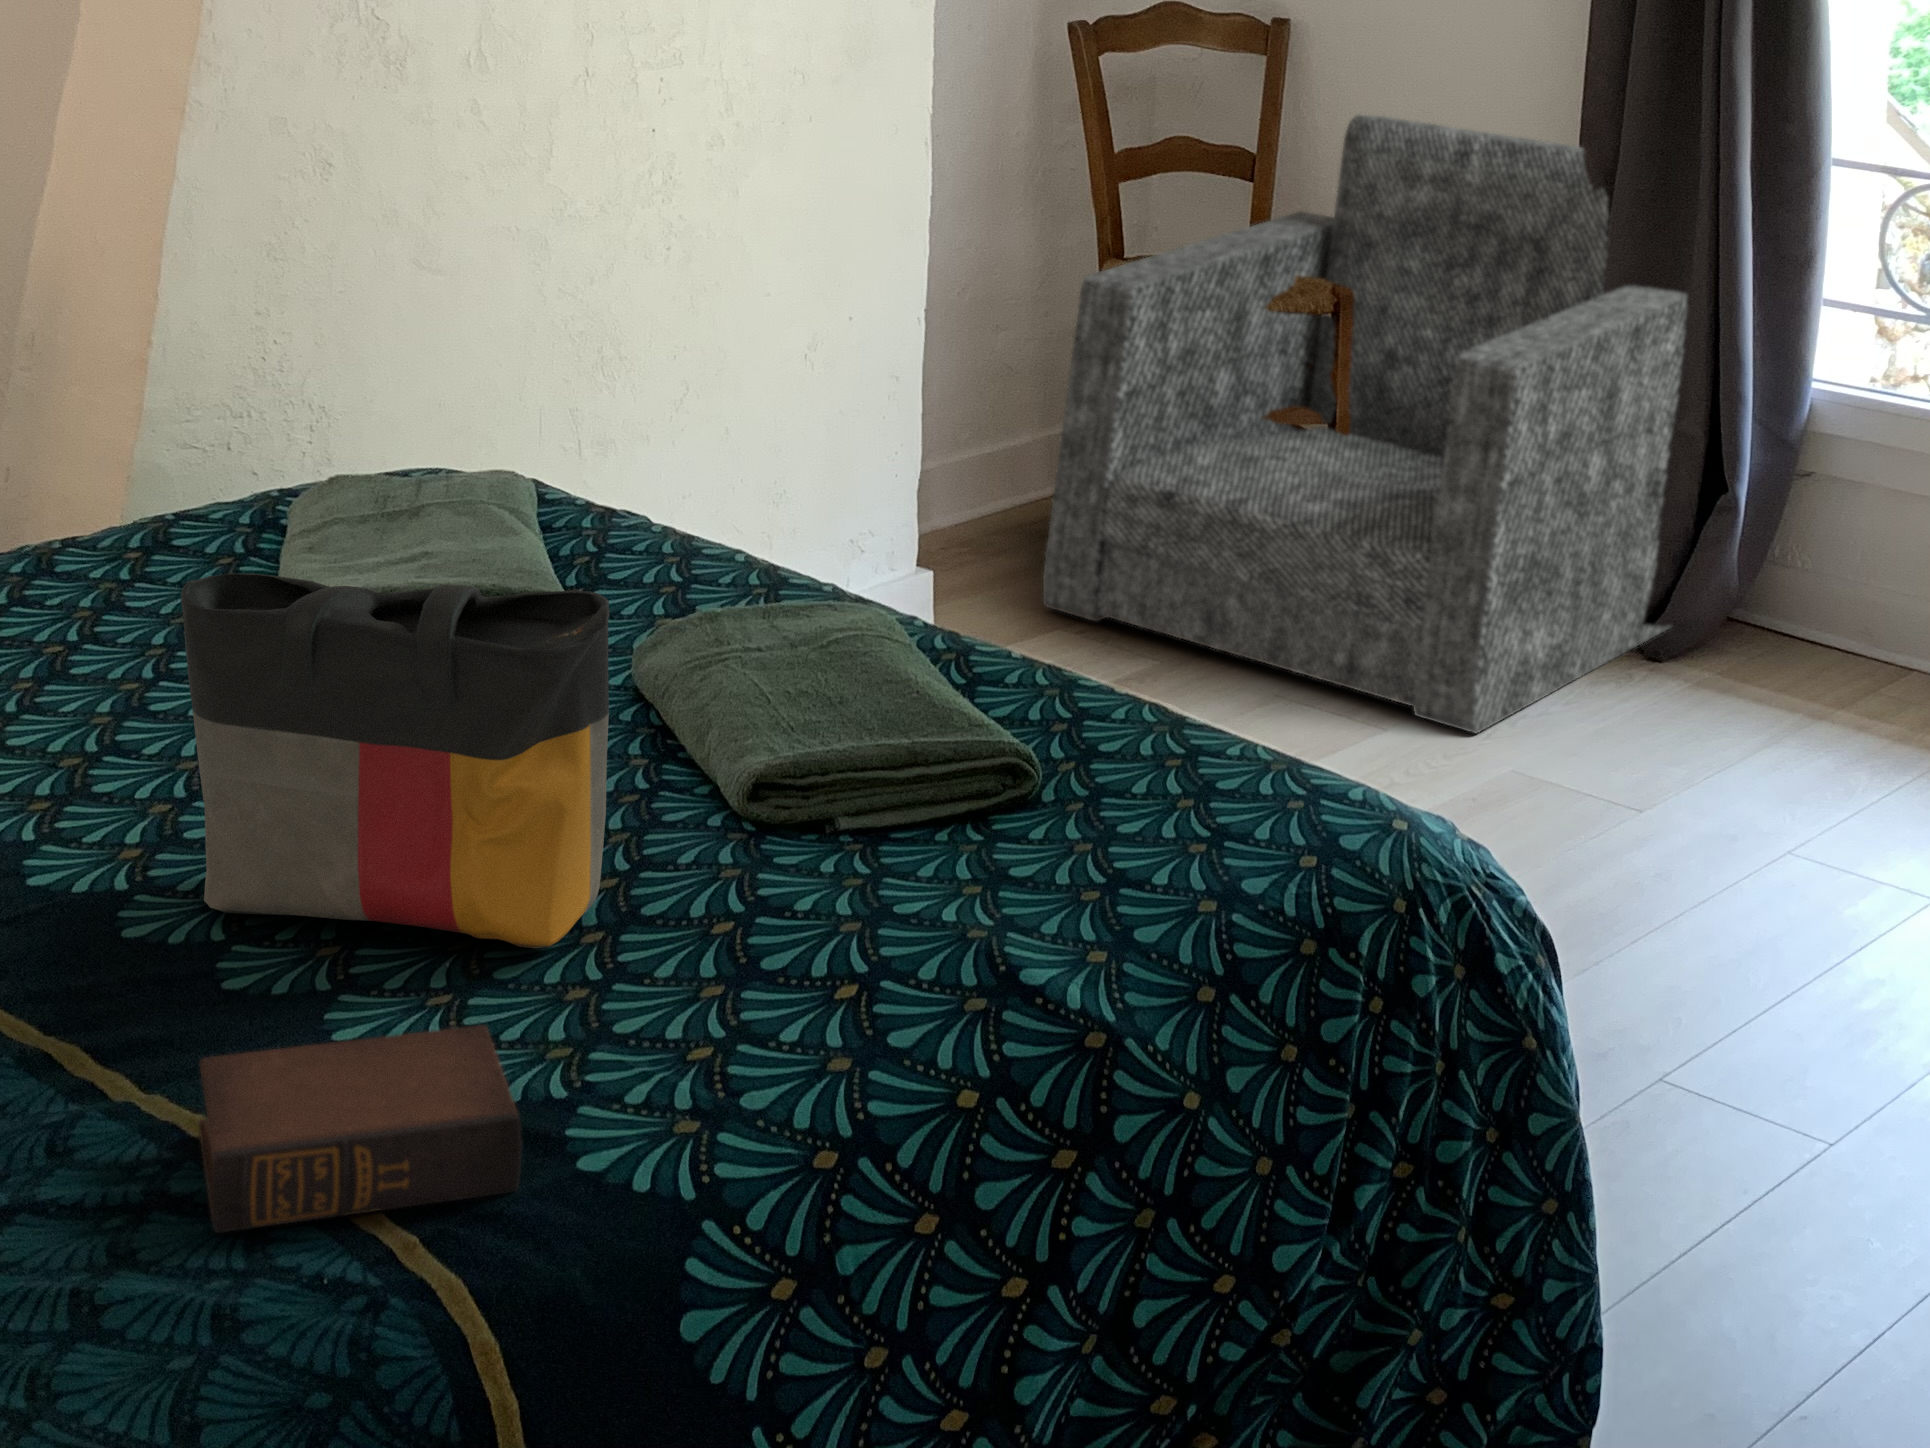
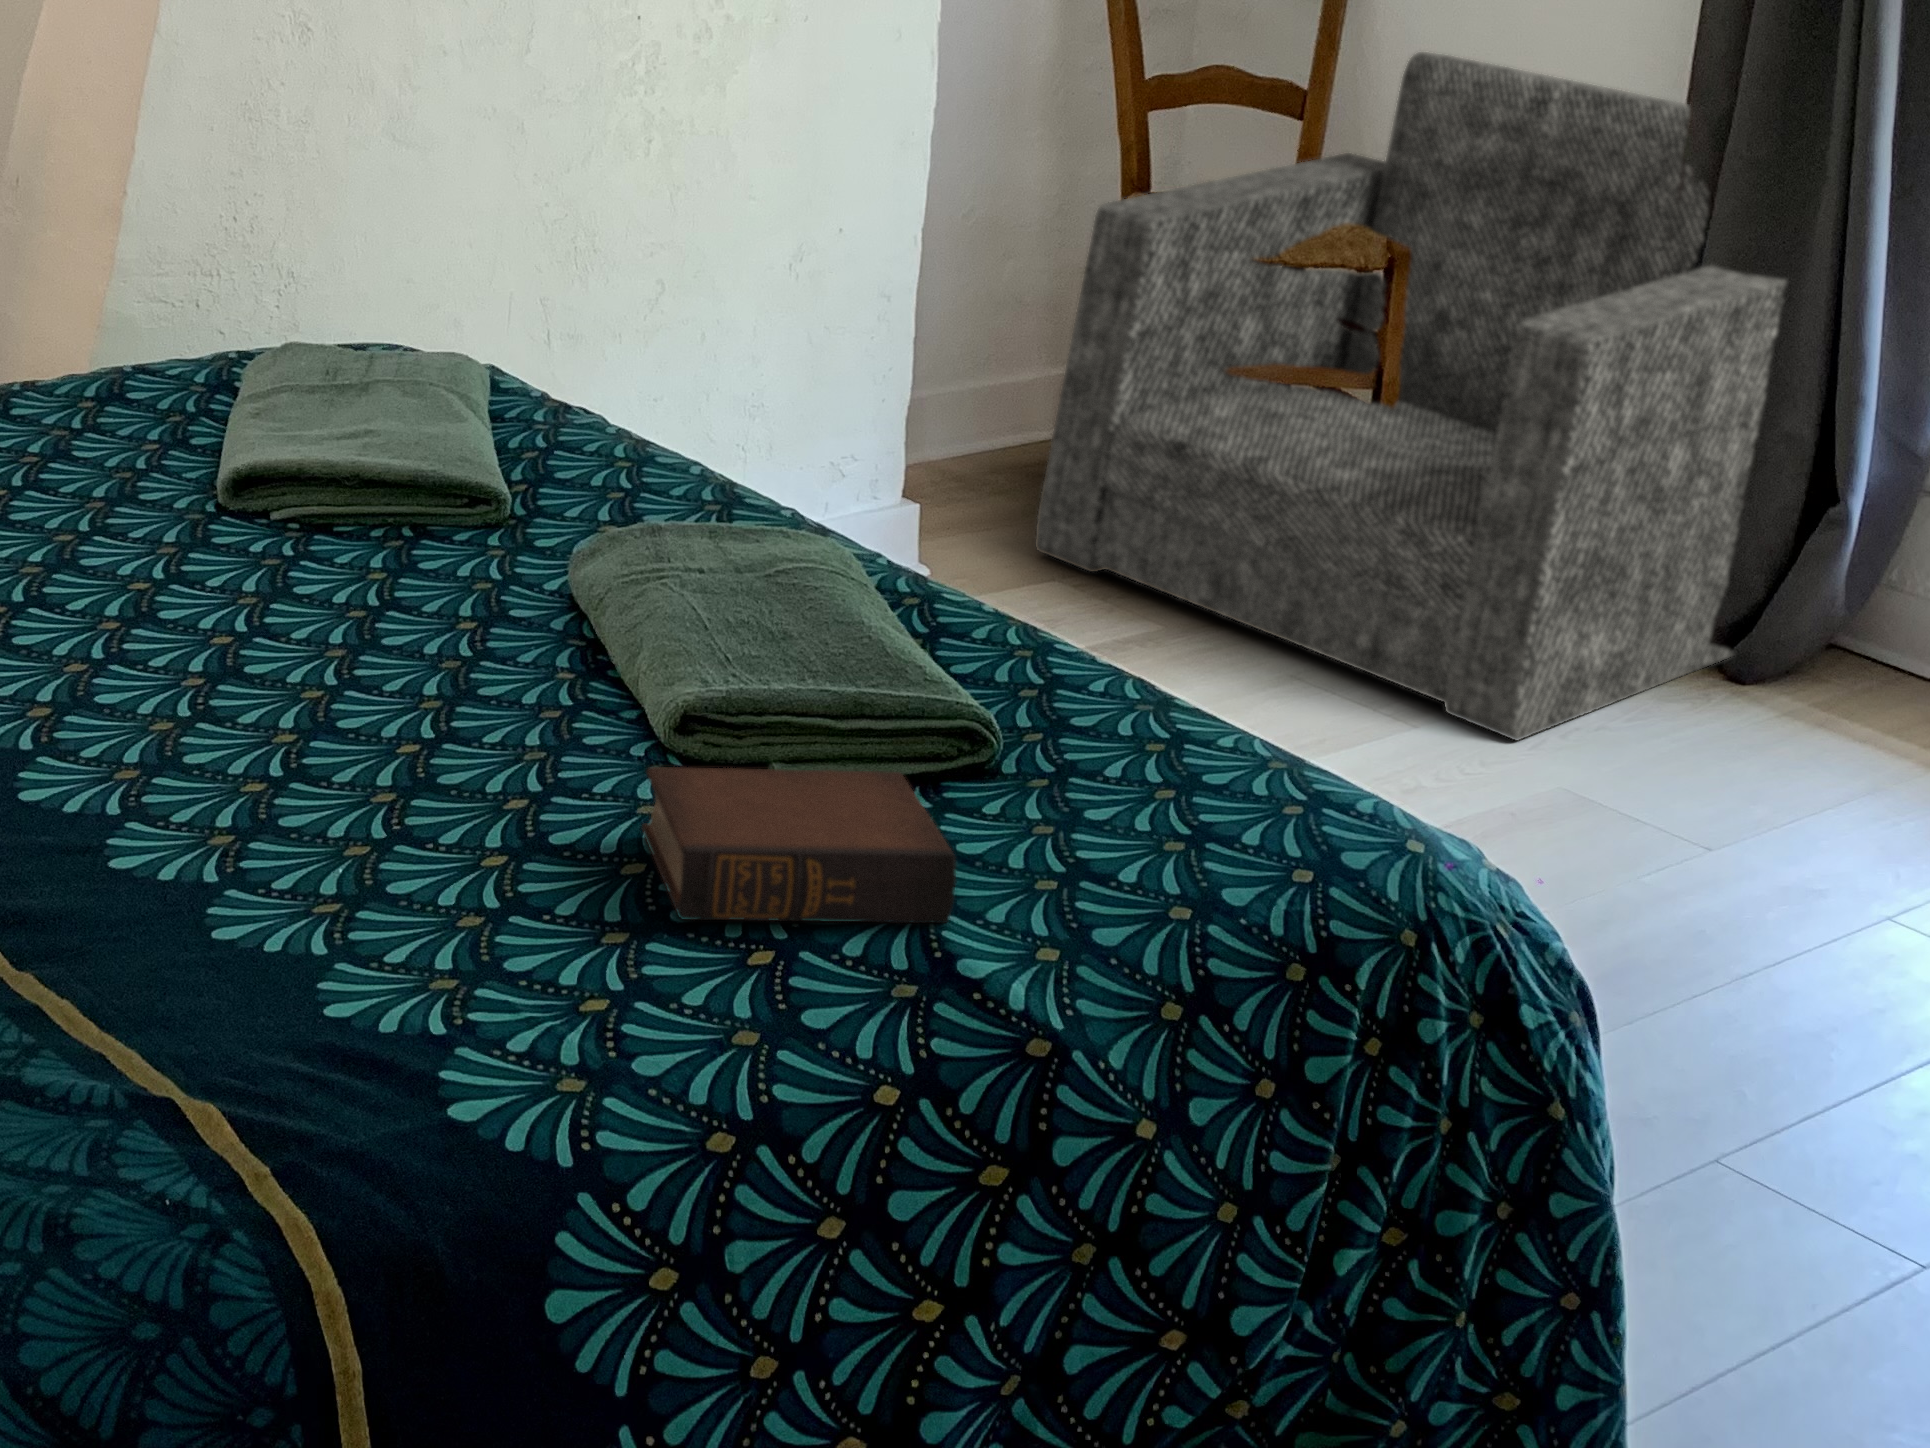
tote bag: present [181,573,609,948] -> none [88,435,526,866]
book: present [198,1025,521,1233] -> present [642,767,956,923]

